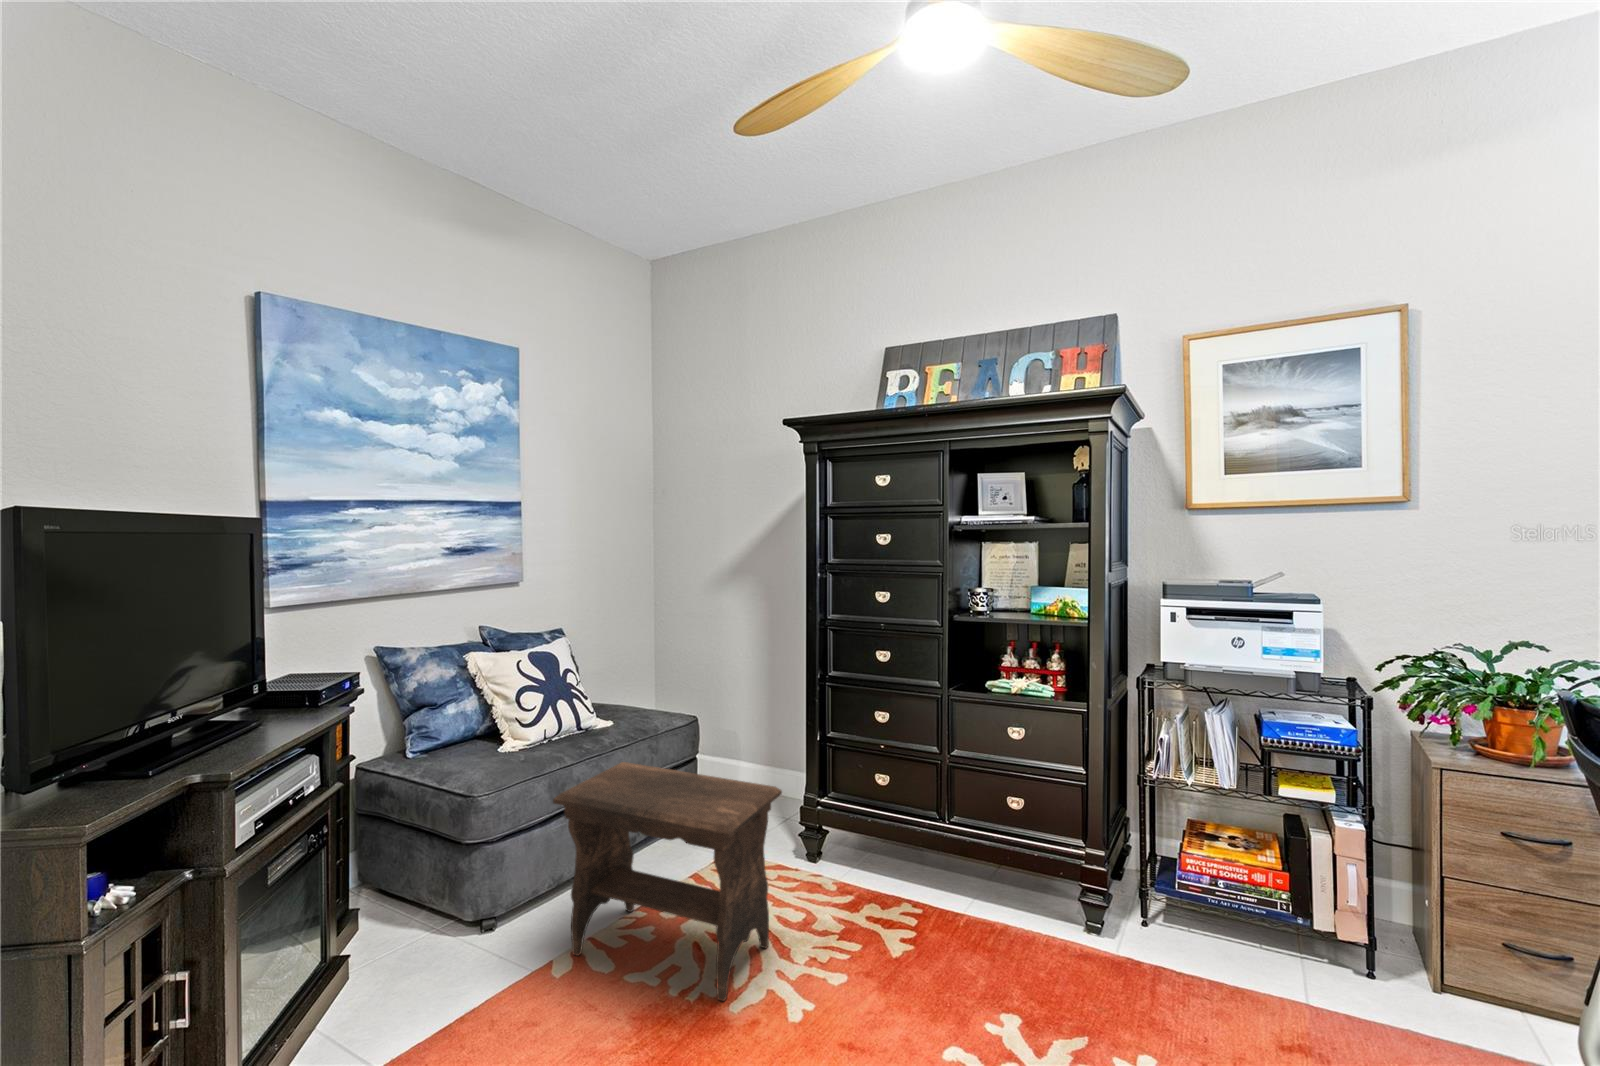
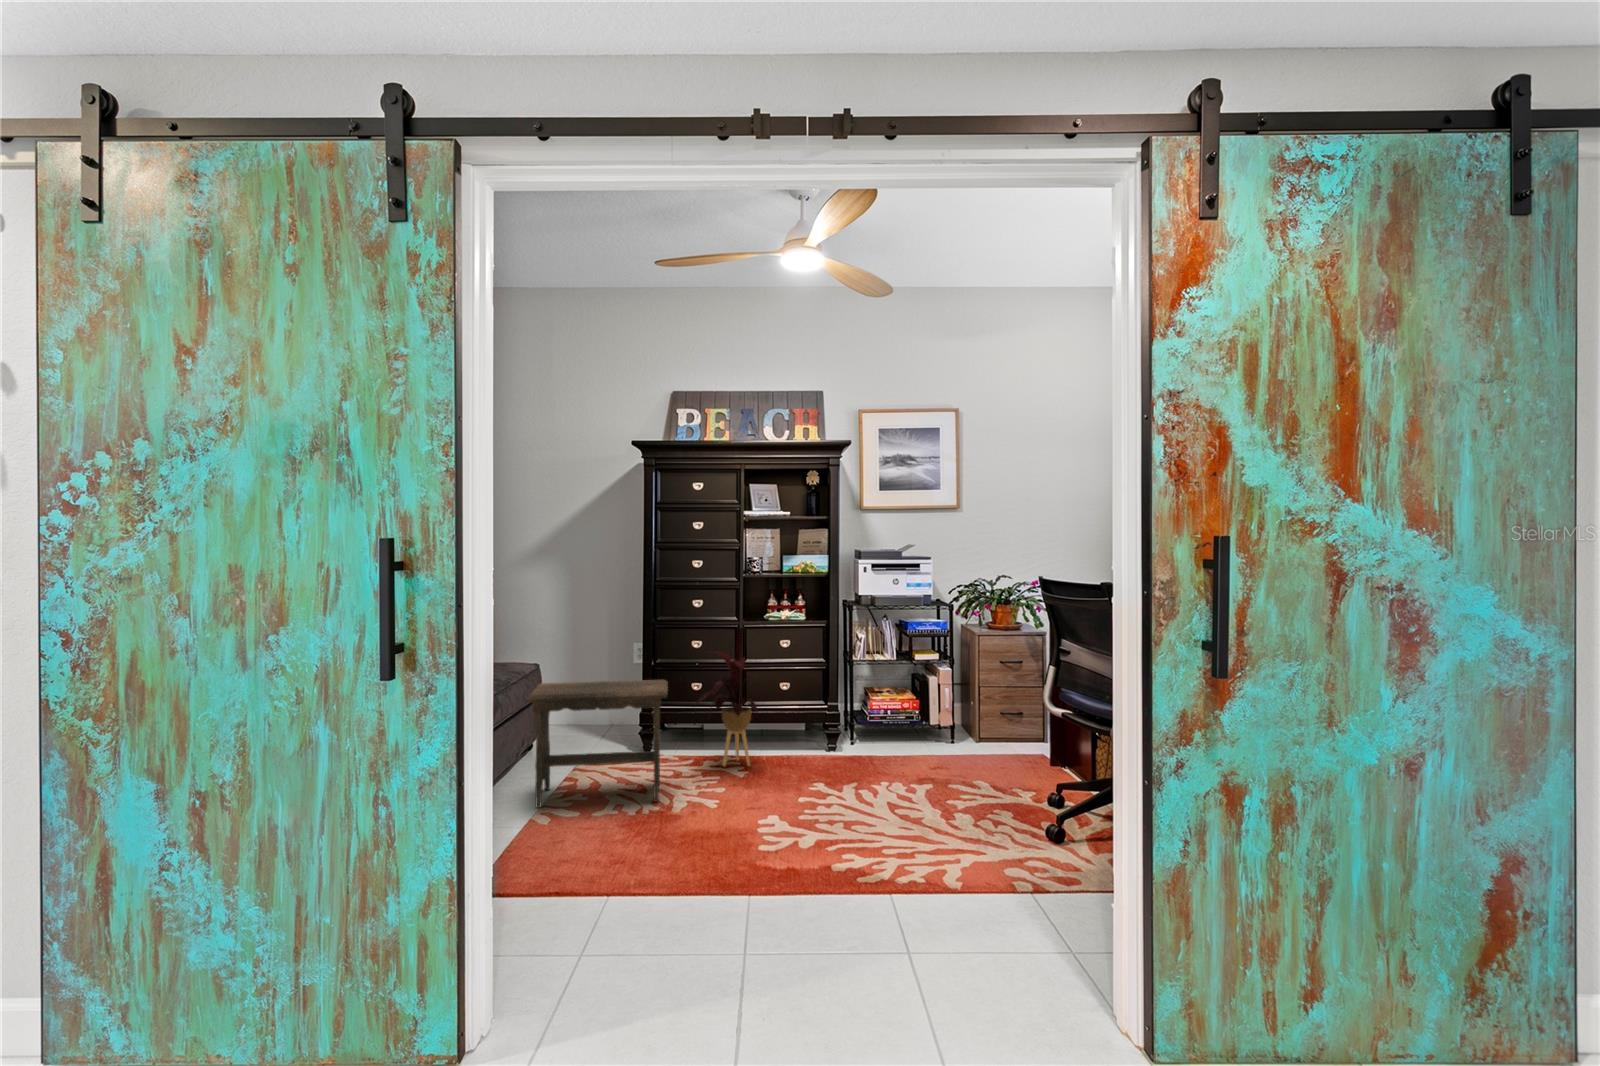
house plant: none [836,712,954,940] -> present [695,627,758,767]

